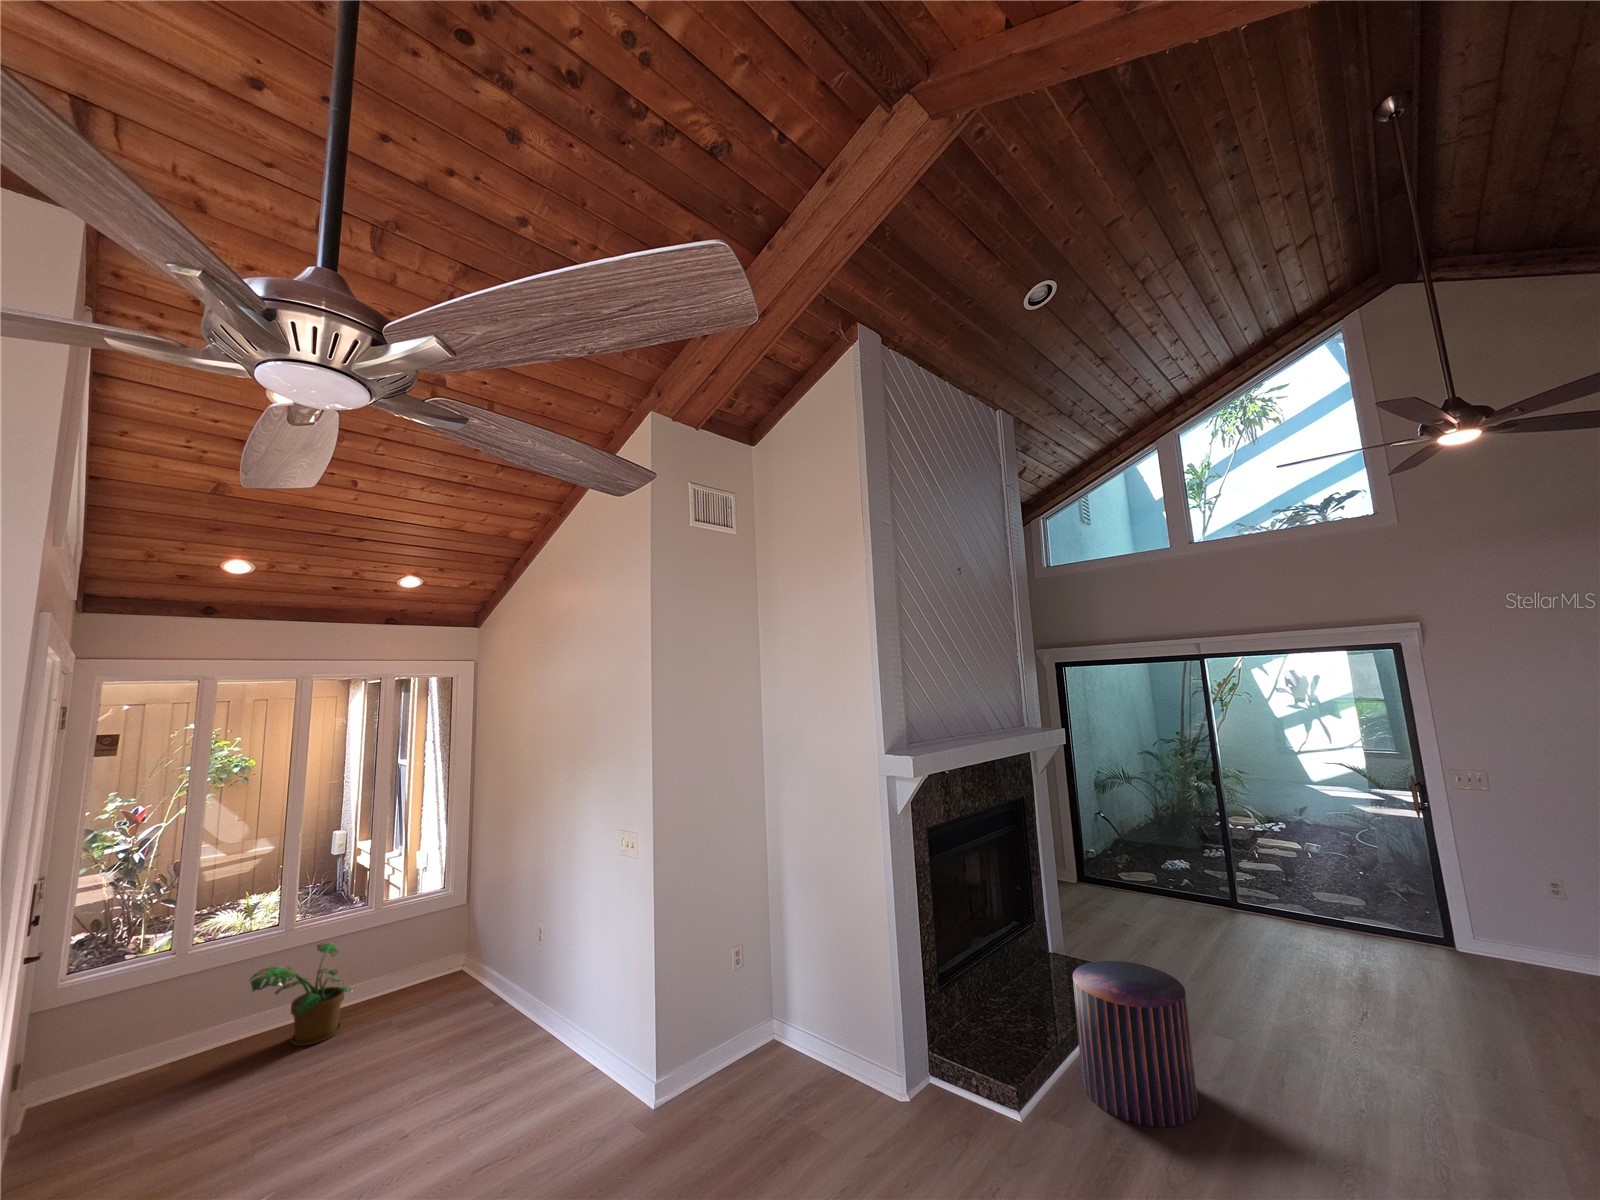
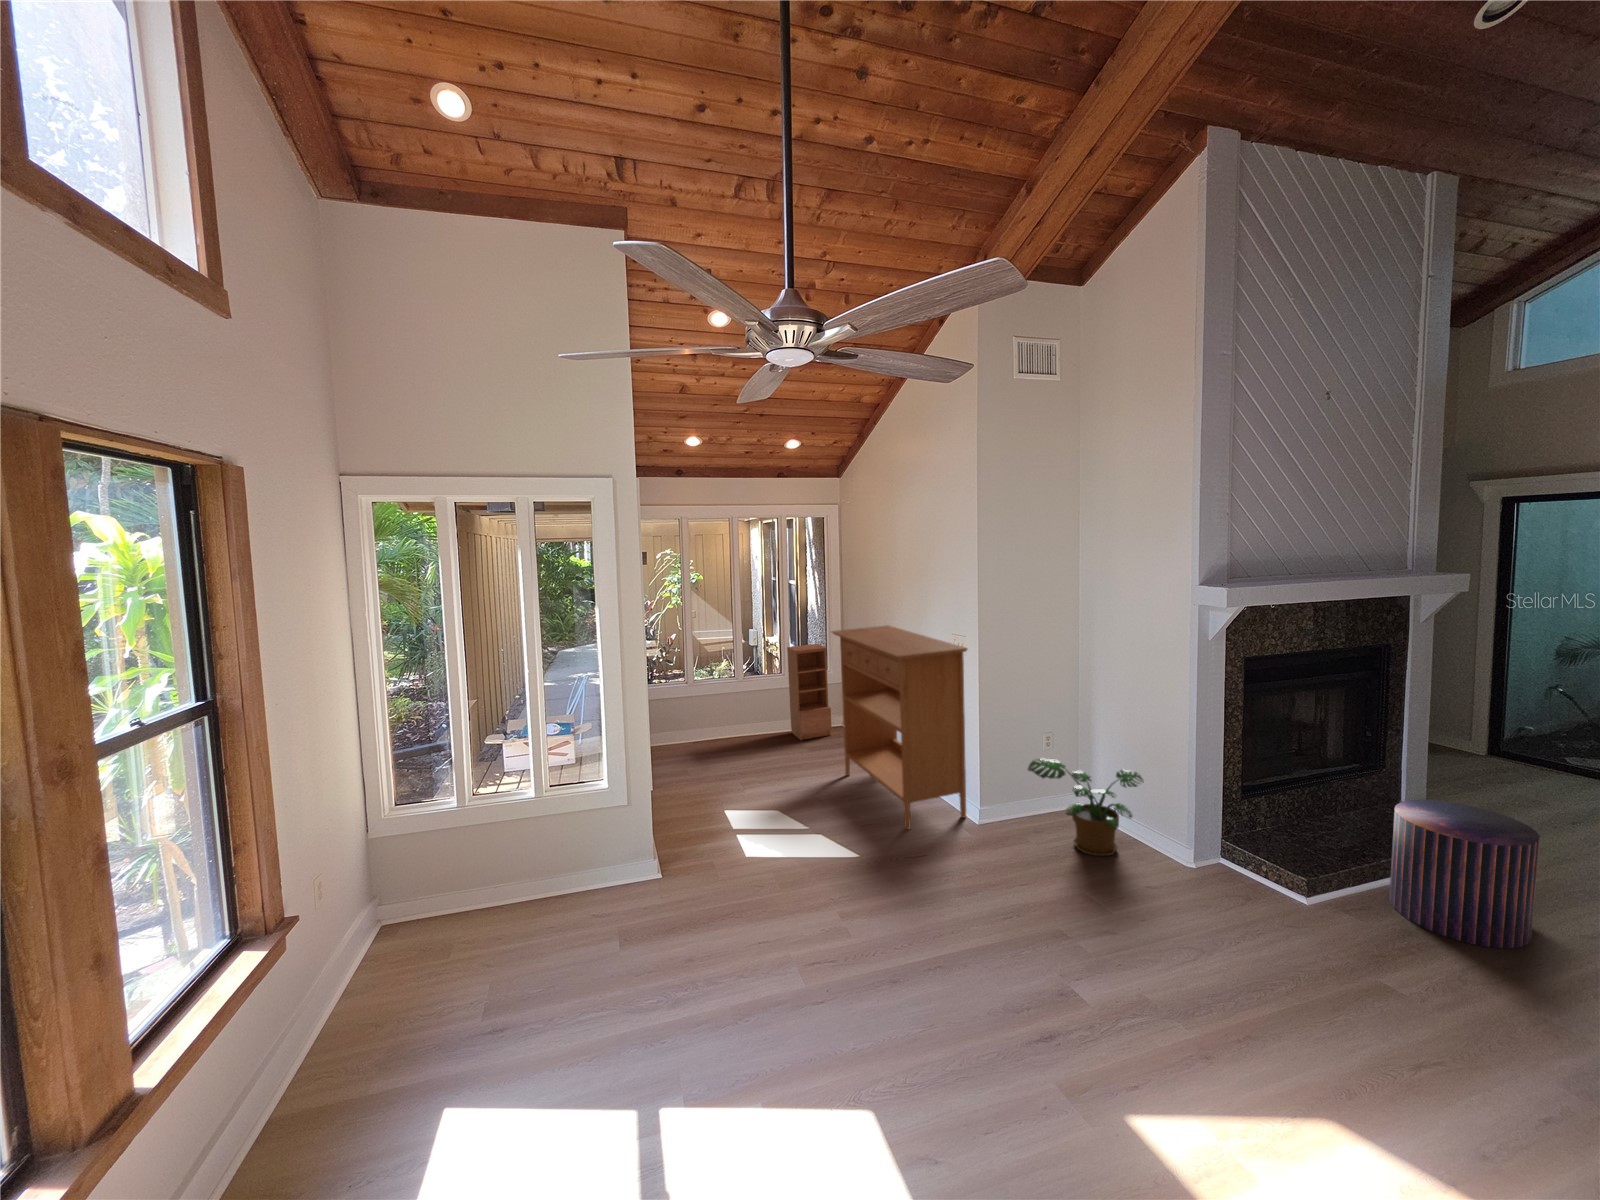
console table: none [445,821,636,1146] -> present [832,626,967,830]
bookcase: none [377,854,445,1009] -> present [787,644,832,740]
potted plant: present [250,943,353,1046] -> present [1028,759,1143,856]

